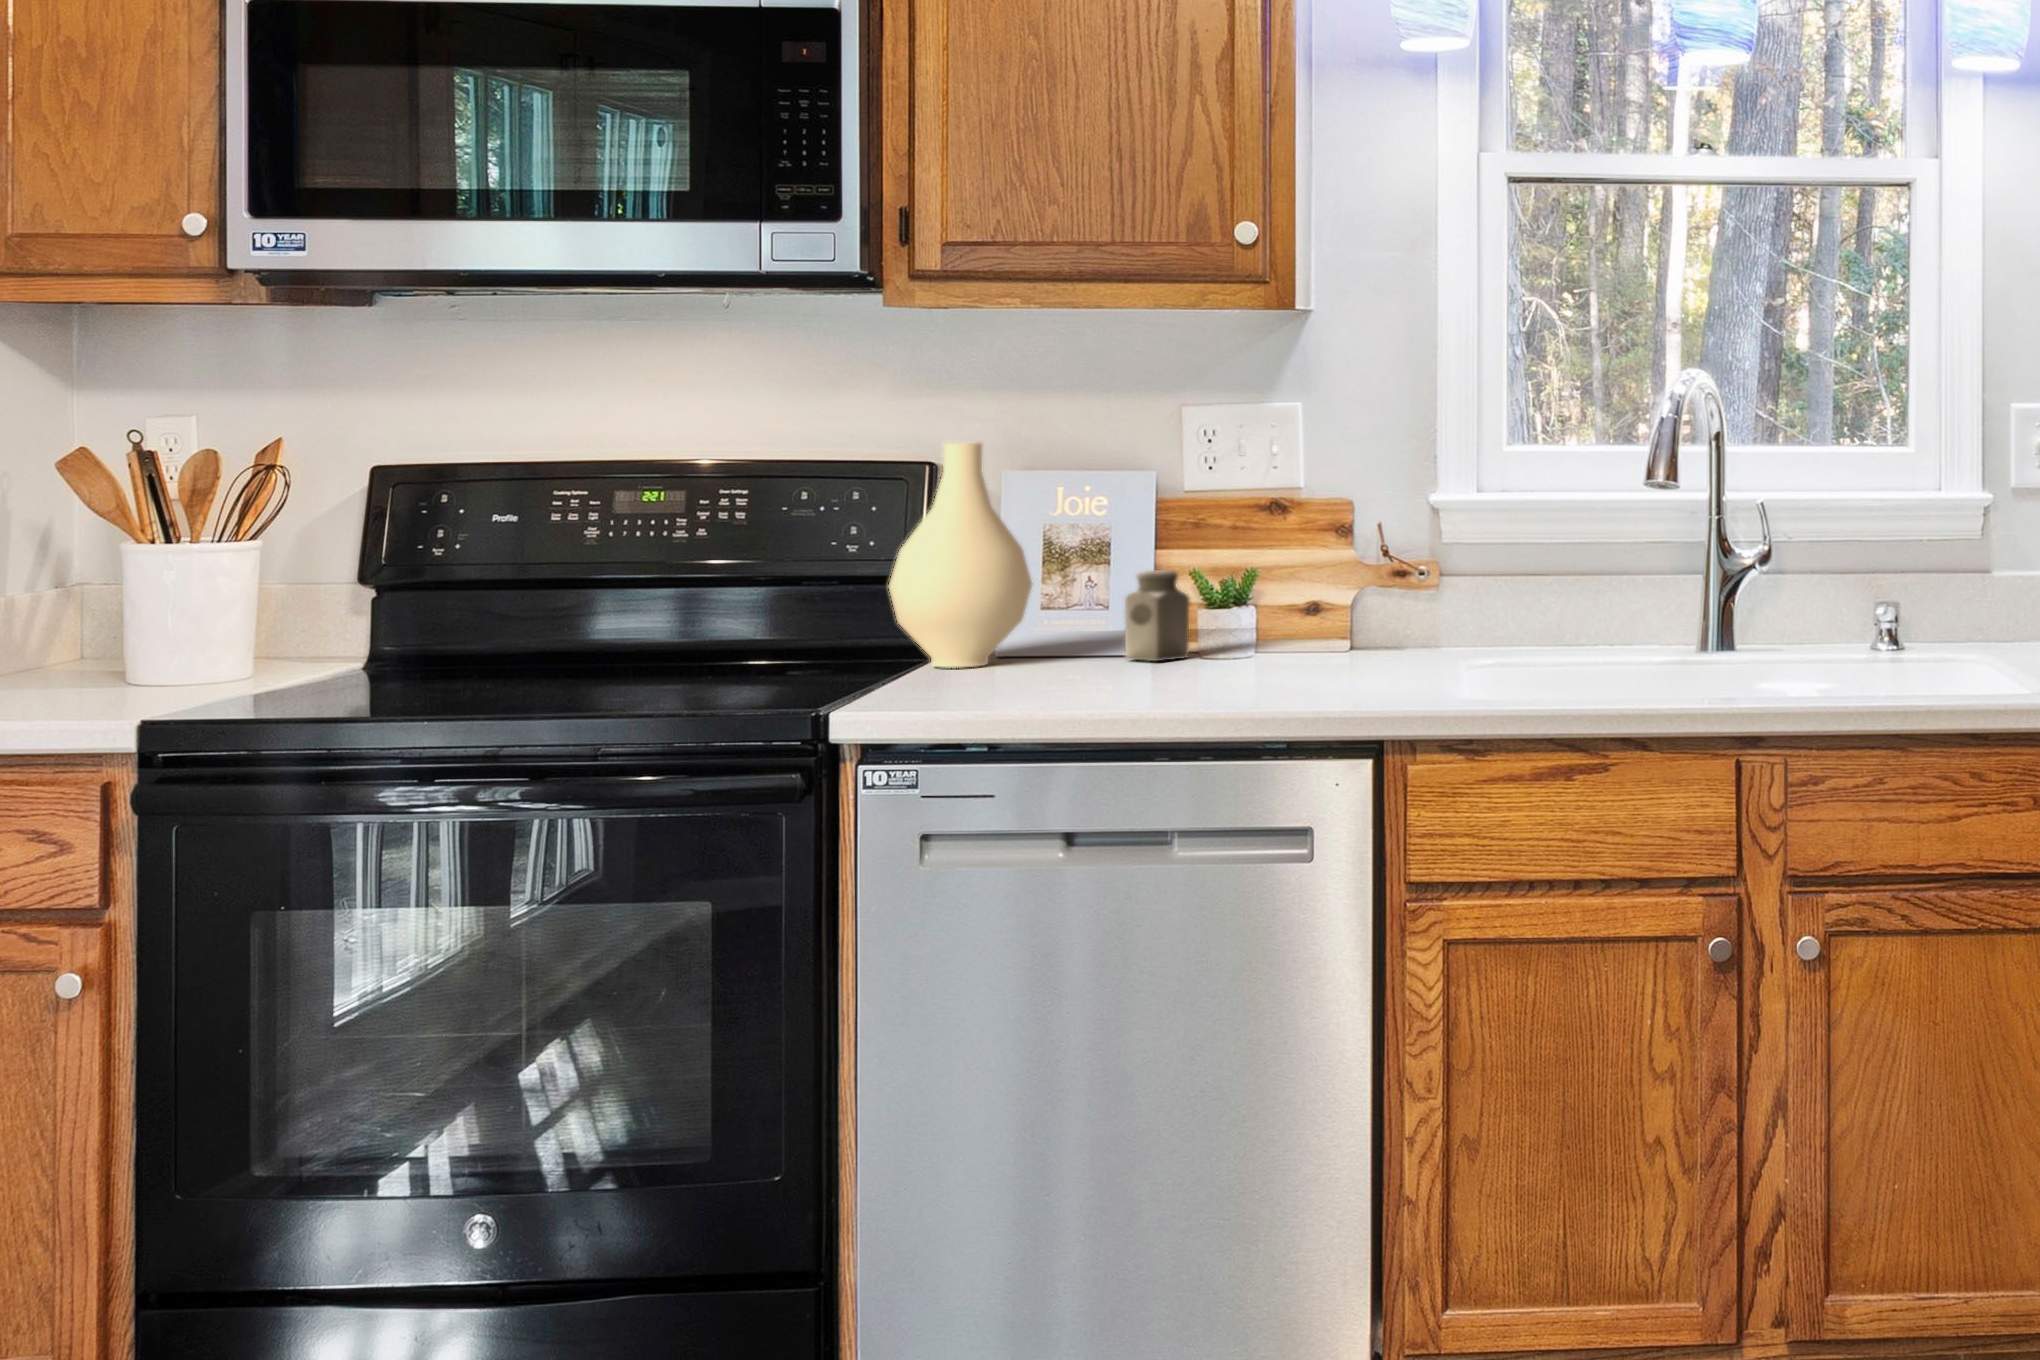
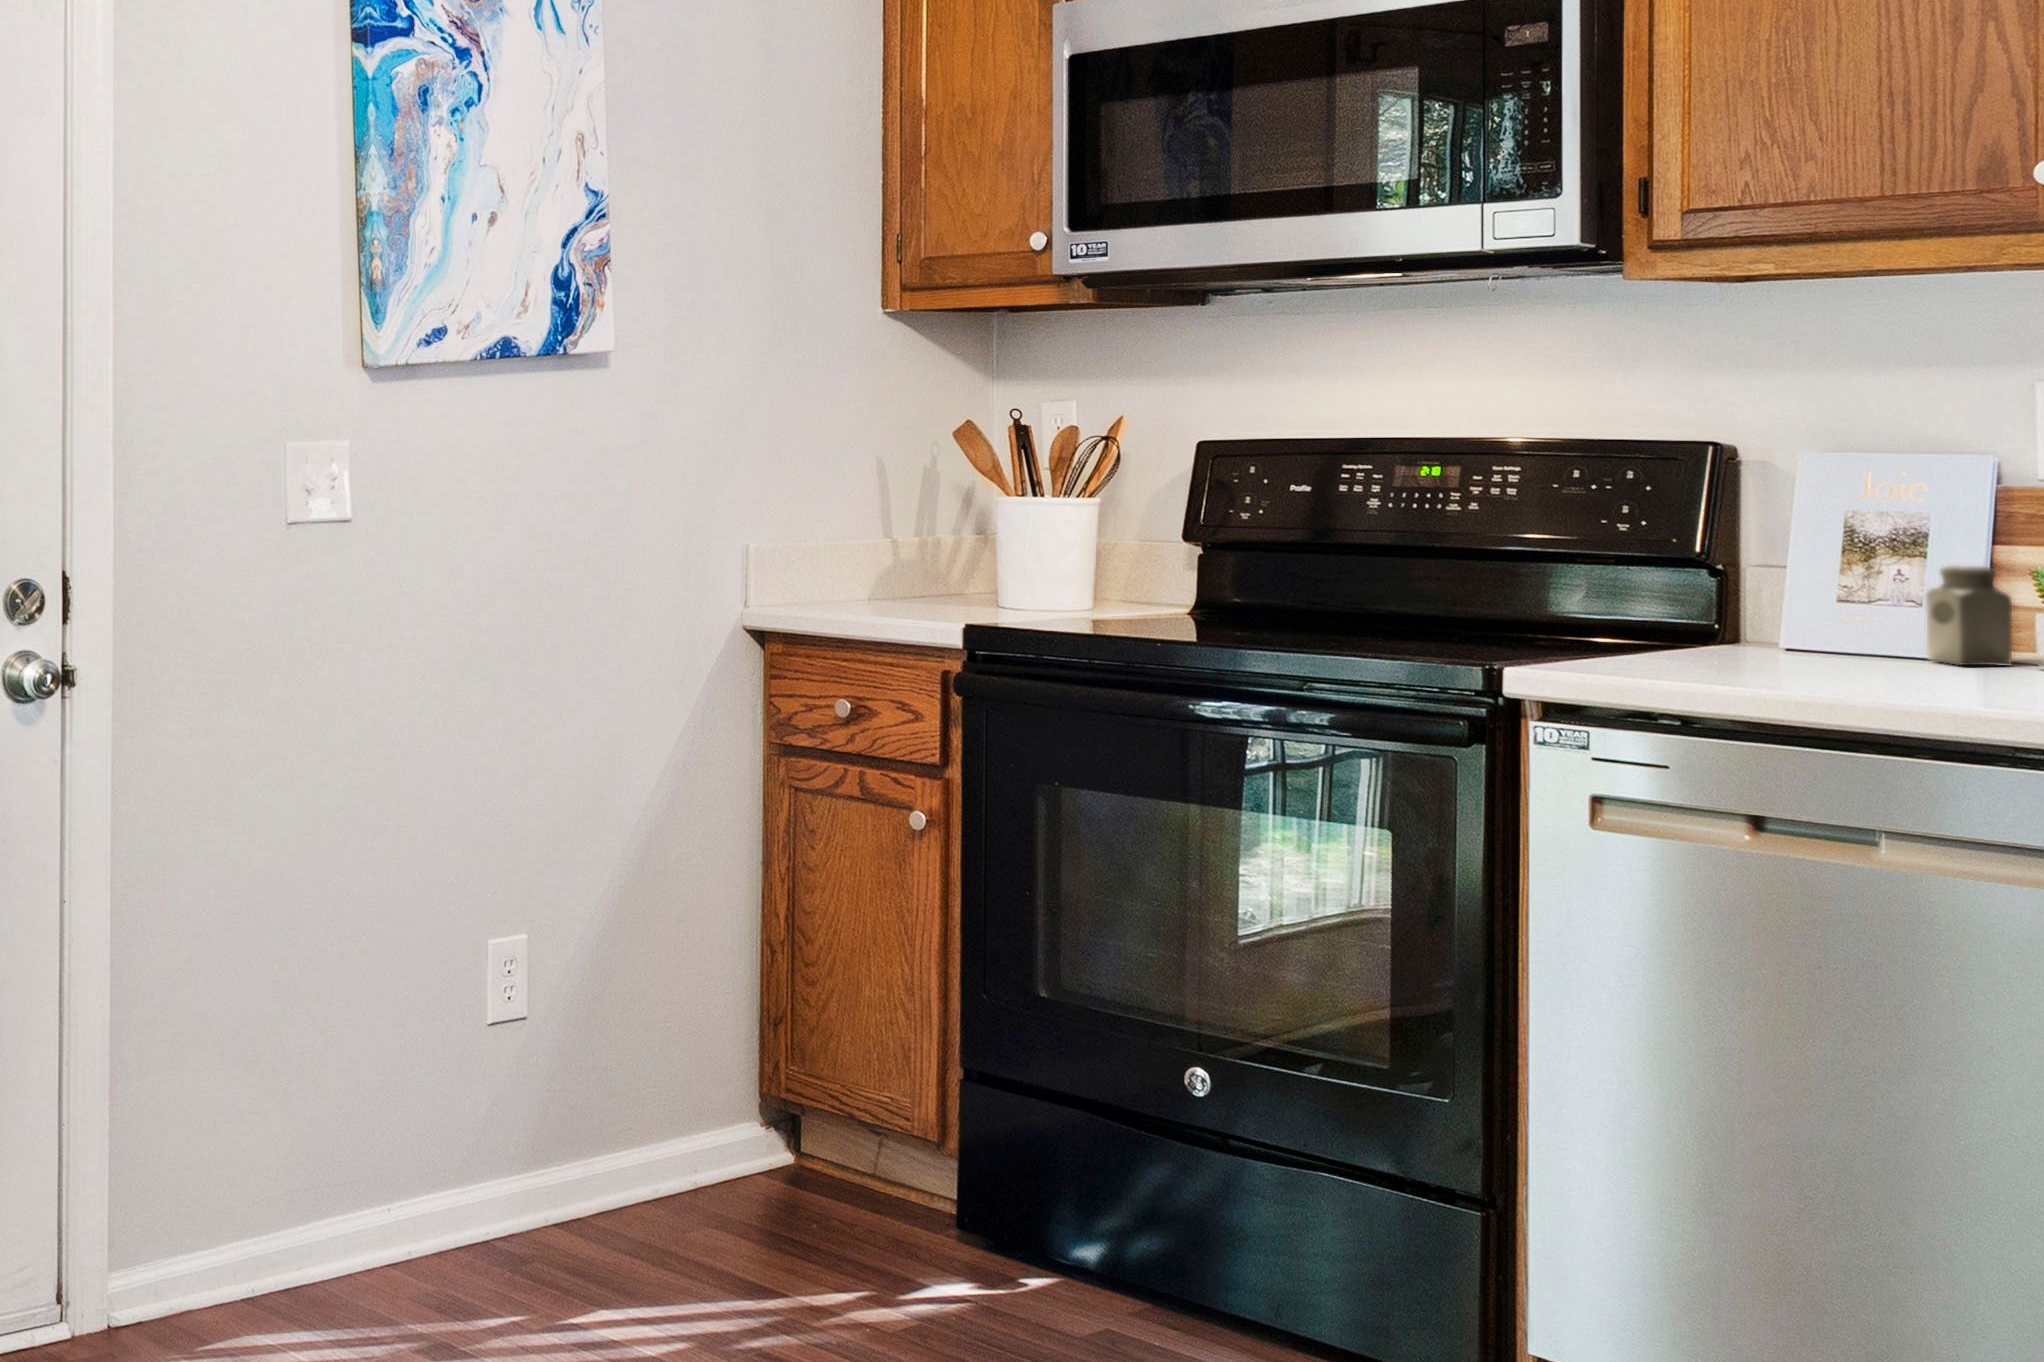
vase: present [889,443,1032,667] -> none [1642,421,1815,652]

